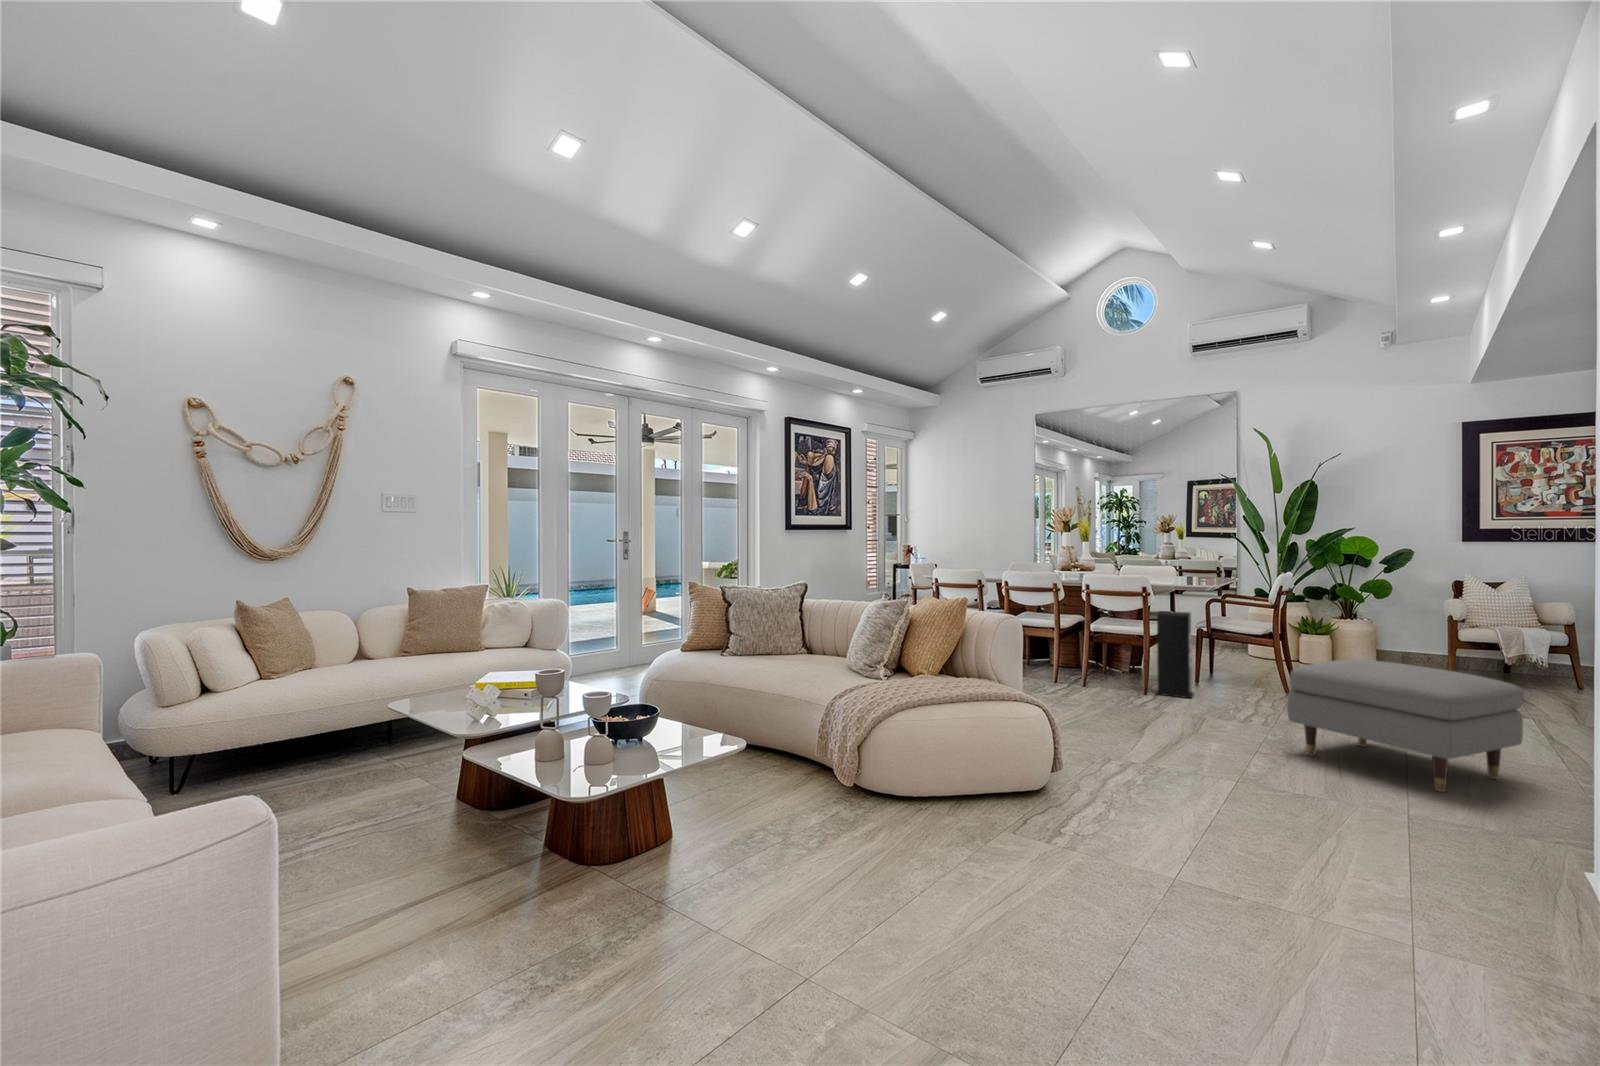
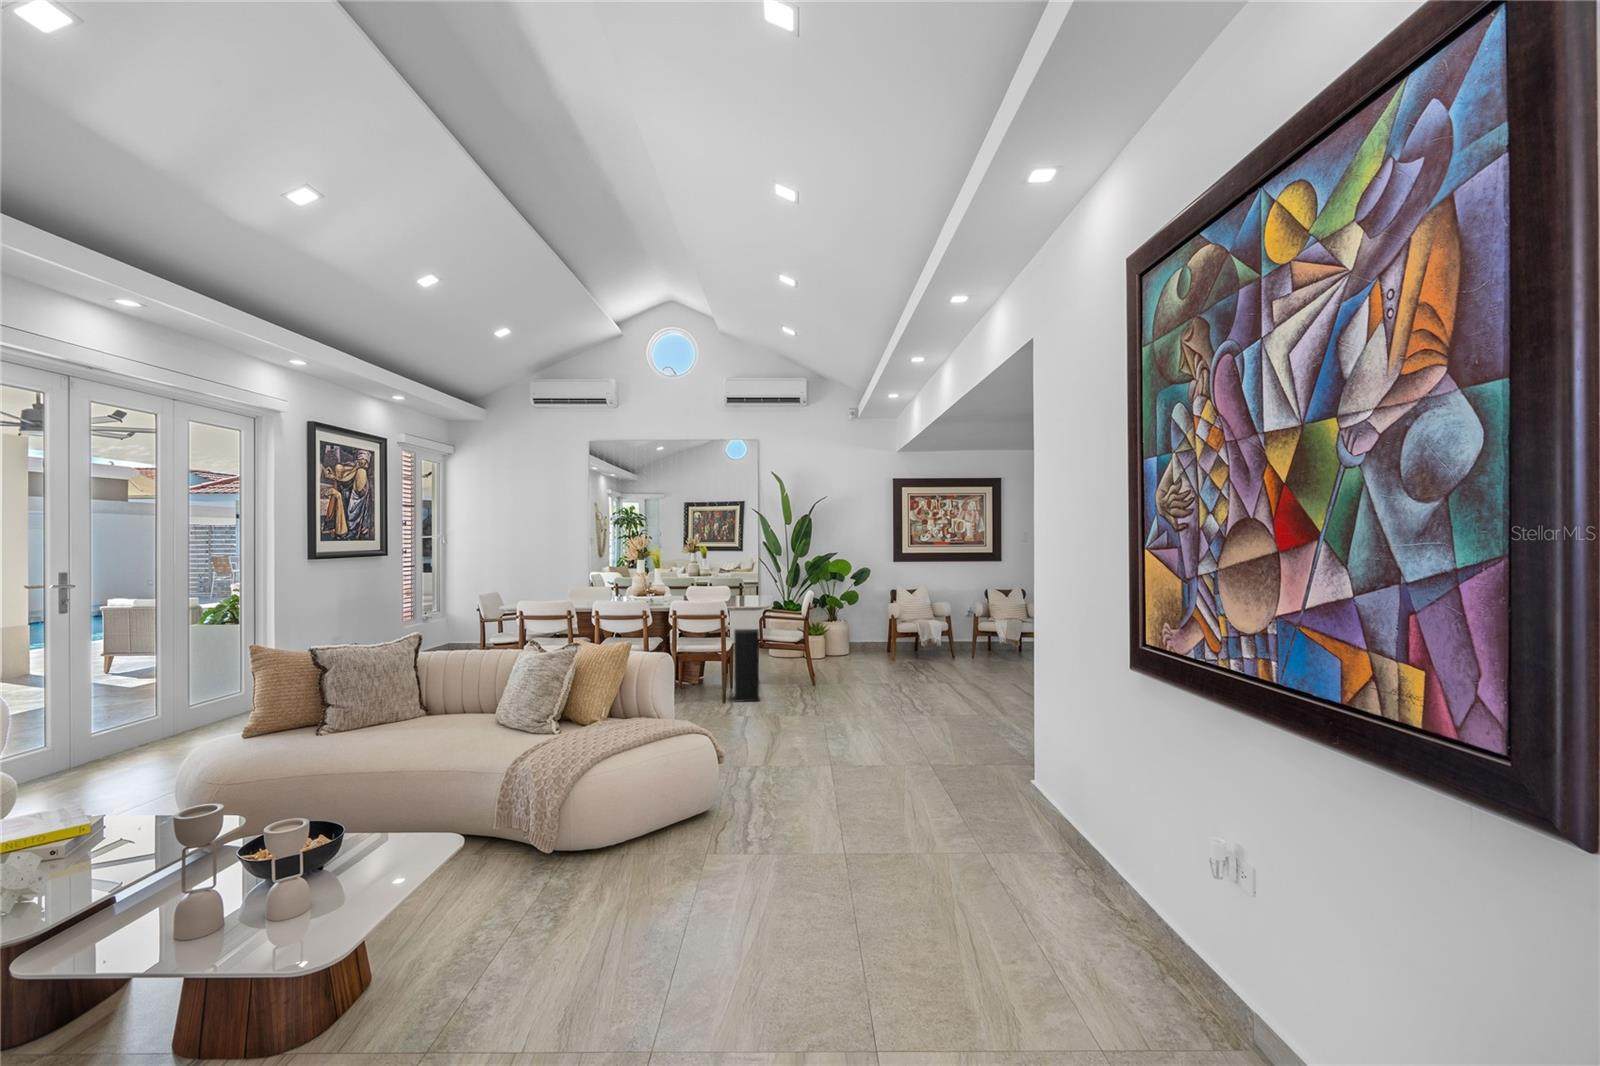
ottoman: present [1287,660,1524,792] -> none [850,658,975,746]

